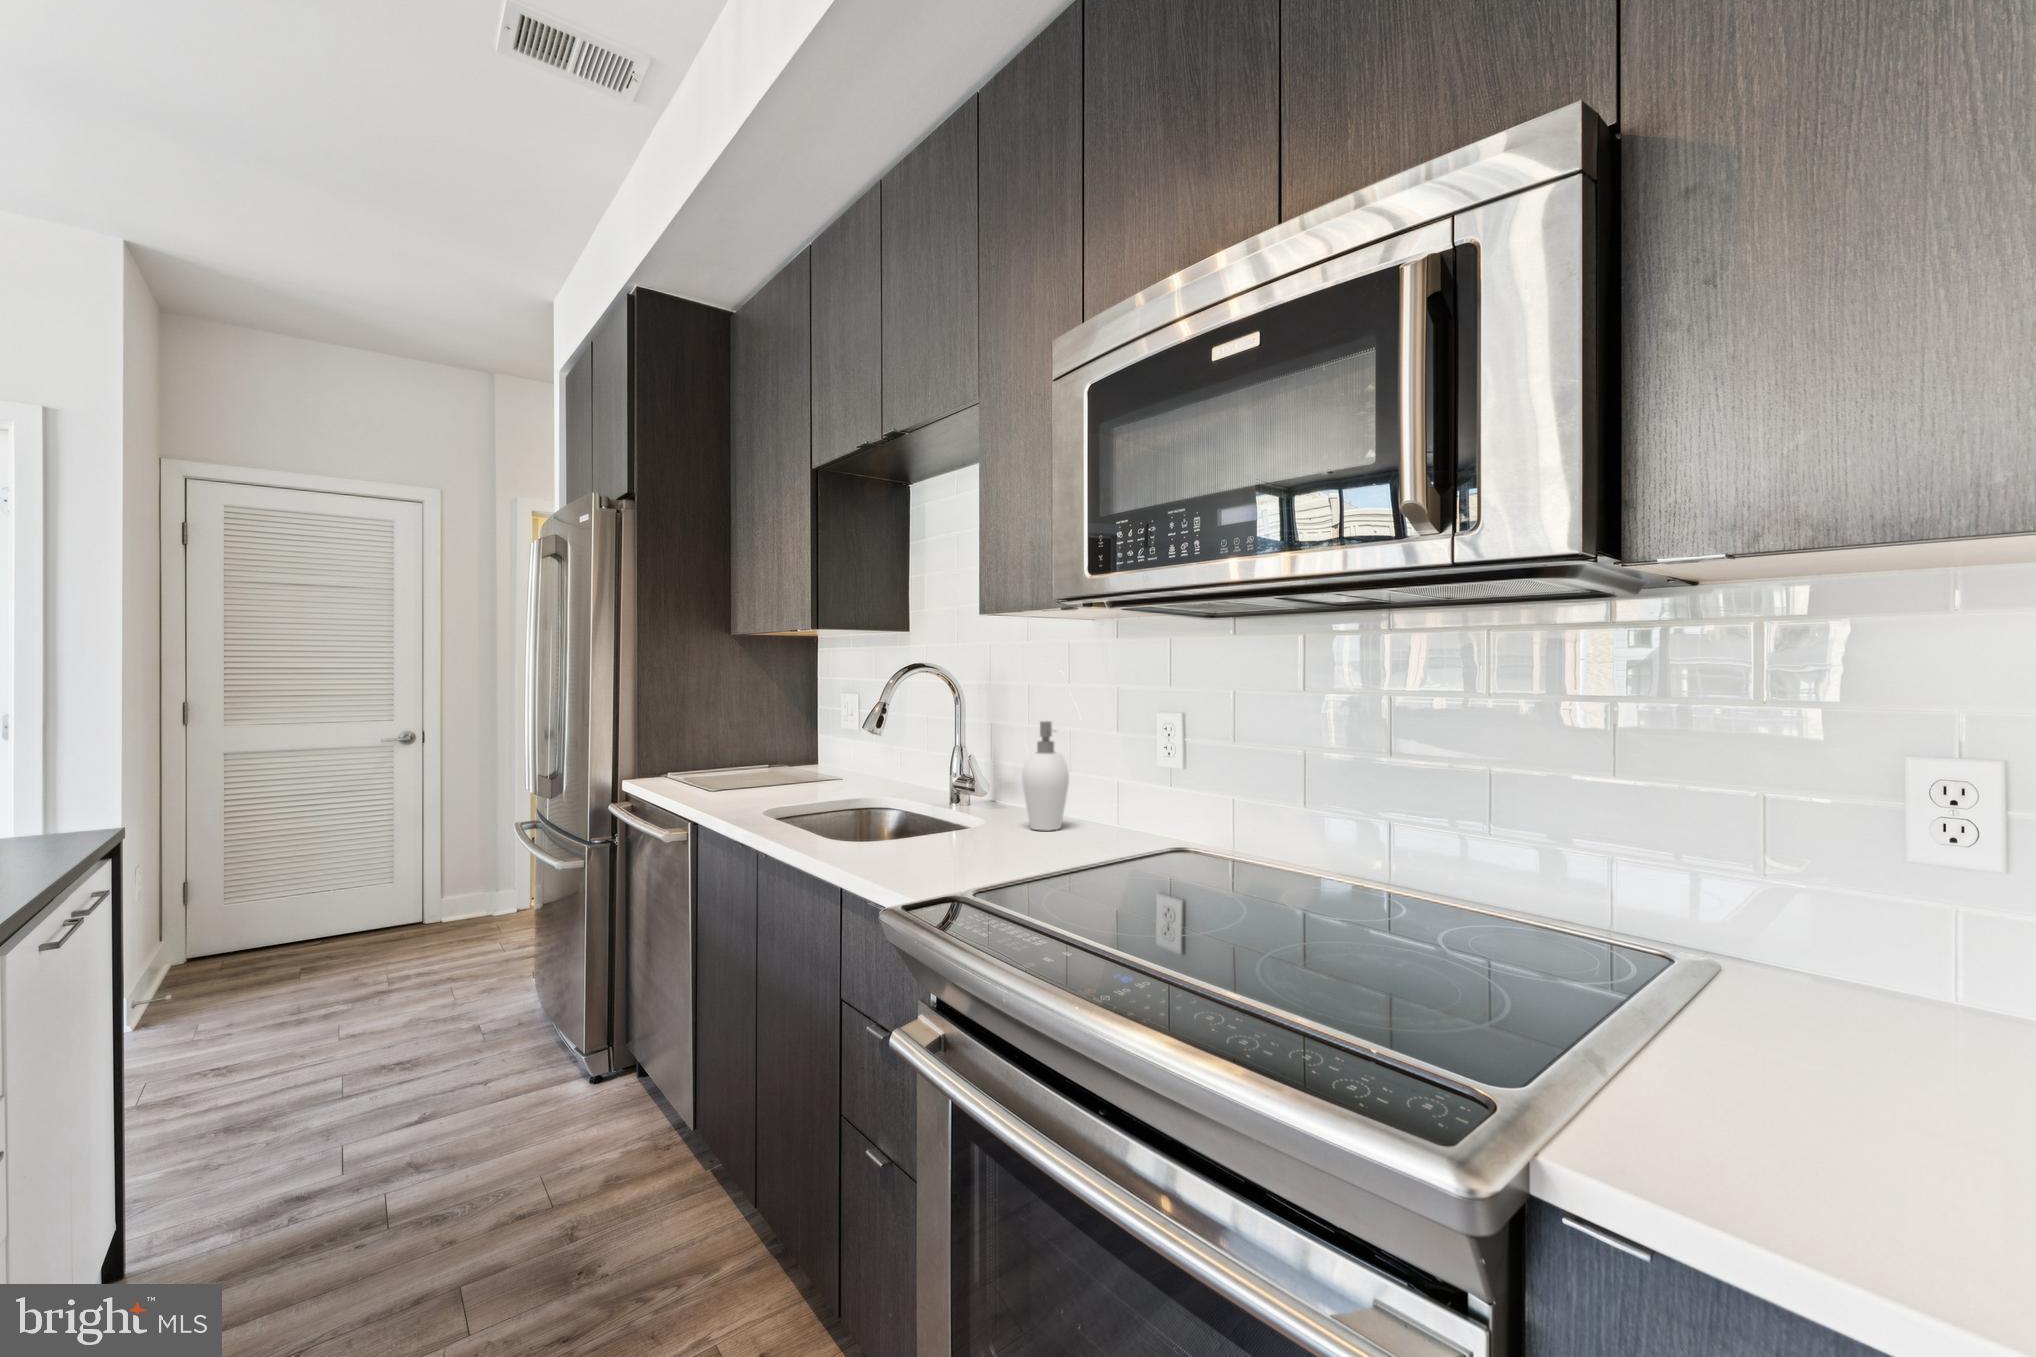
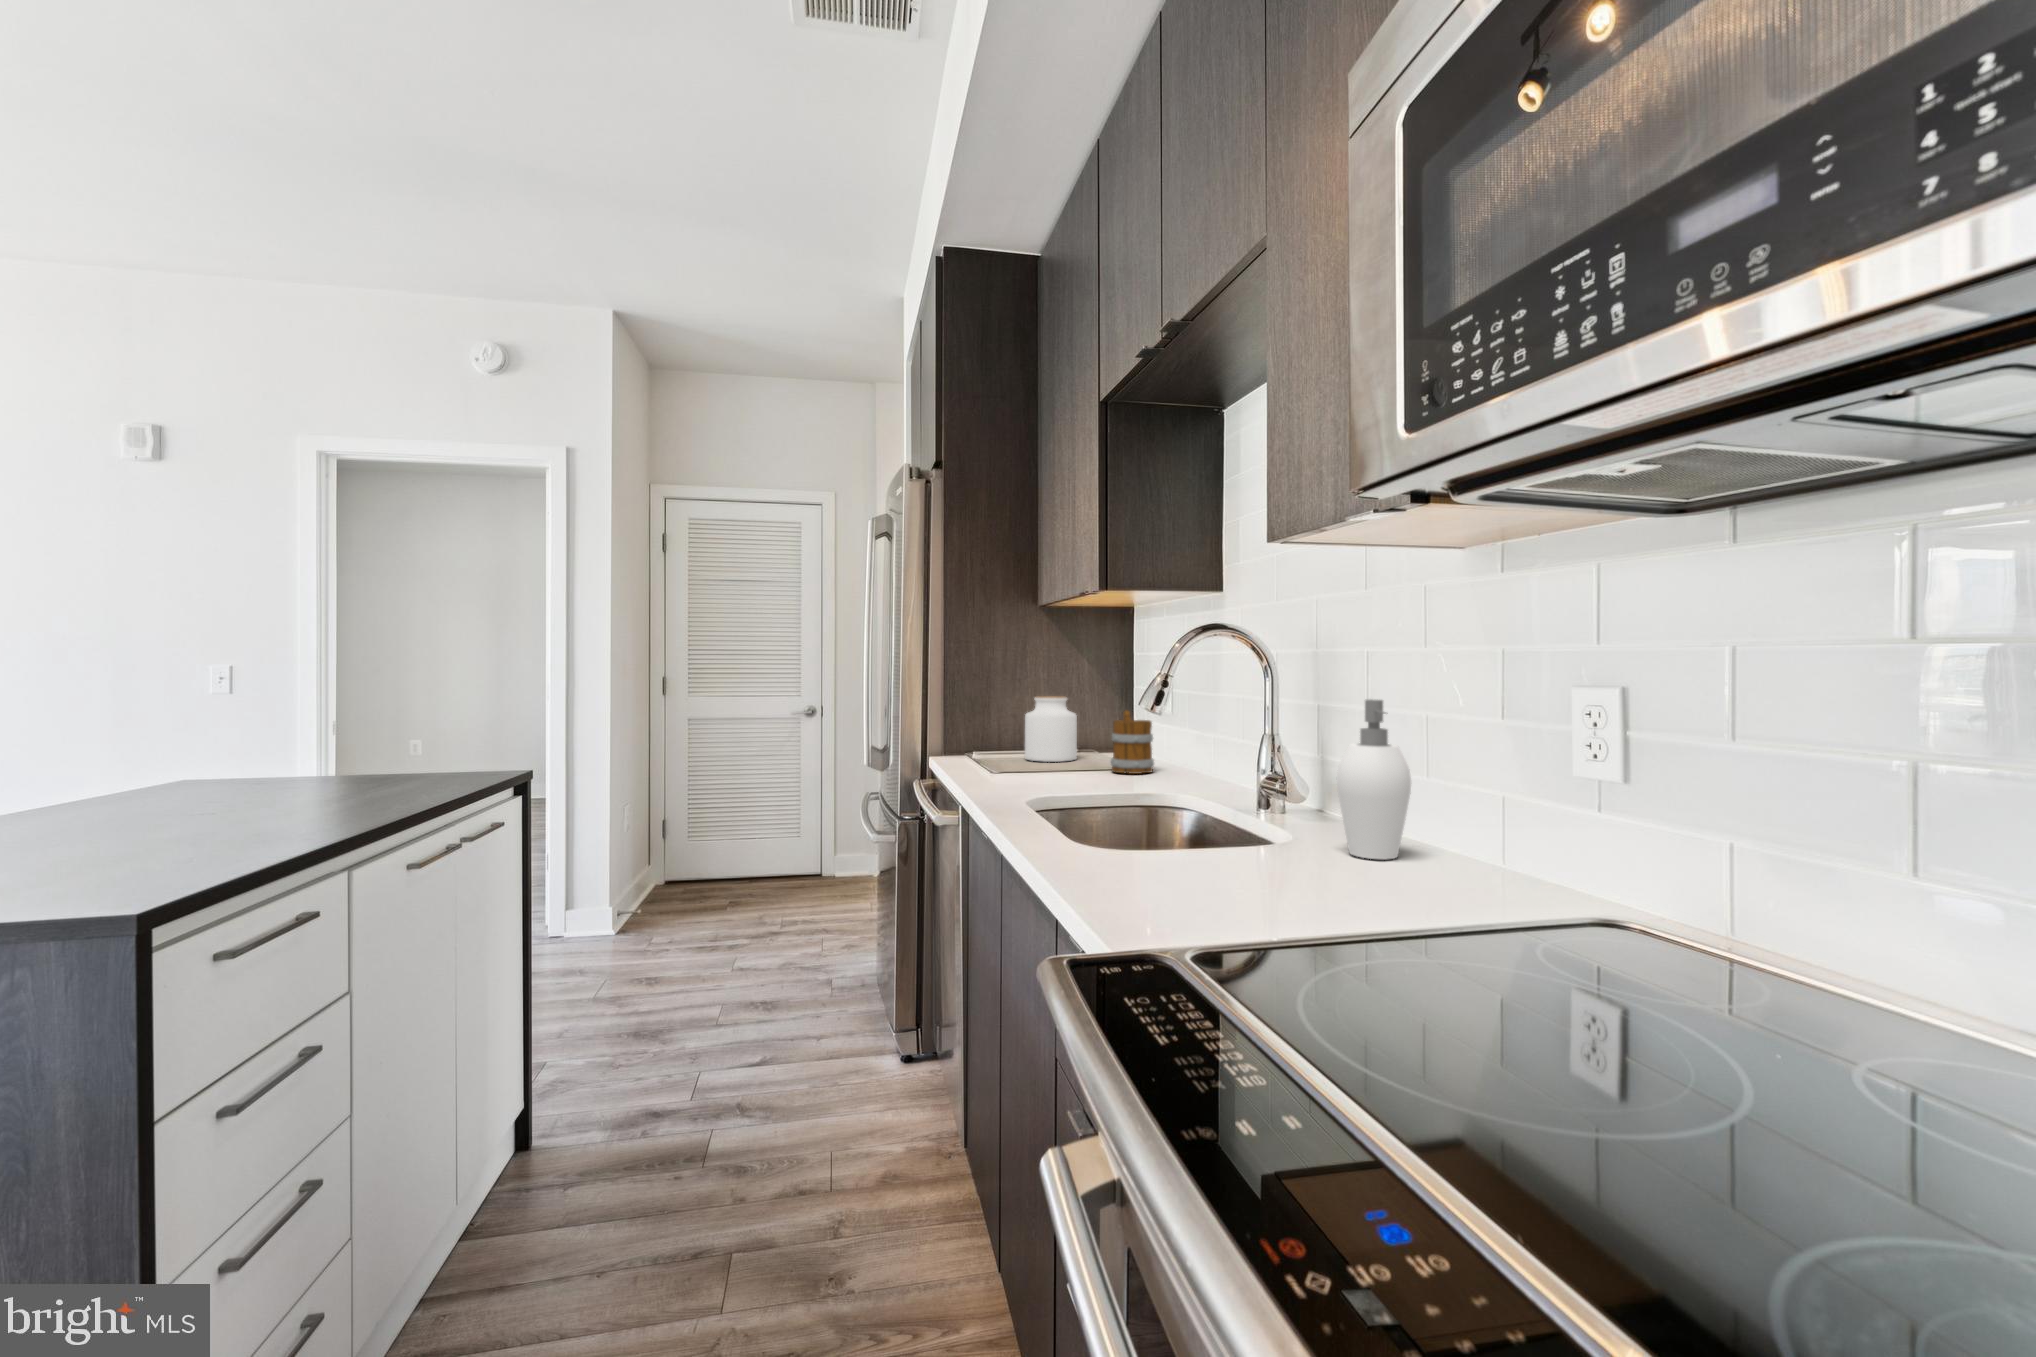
jar: none [721,717,771,778] -> present [1025,696,1077,762]
mug: none [811,729,851,784] -> present [1111,710,1154,774]

